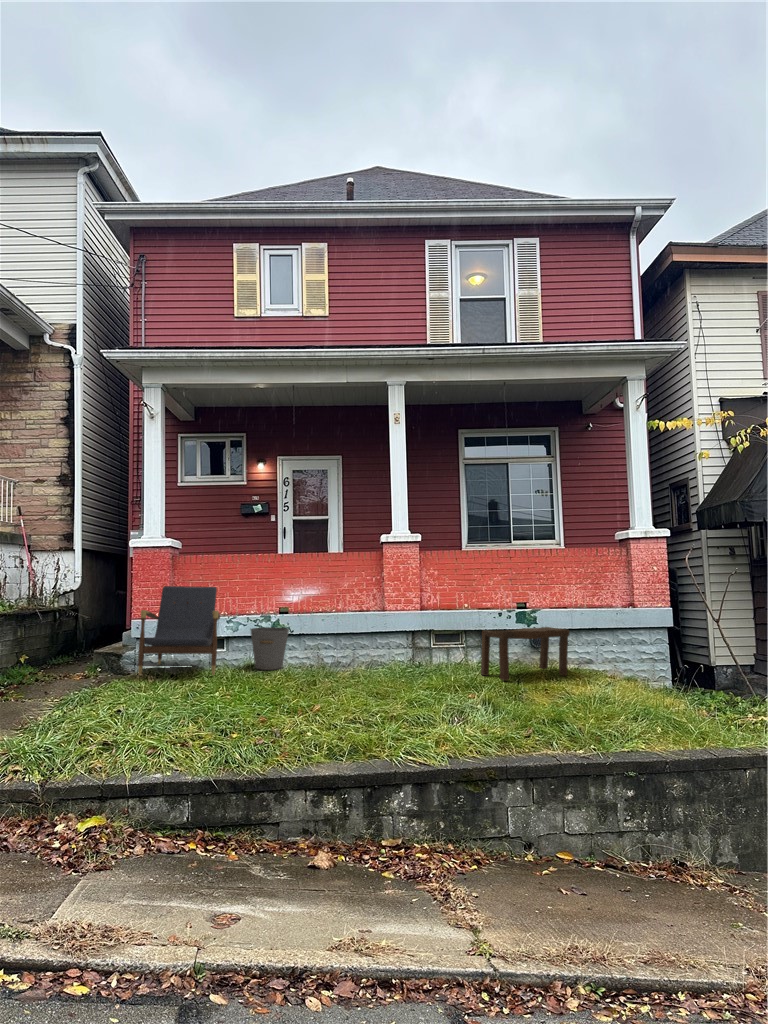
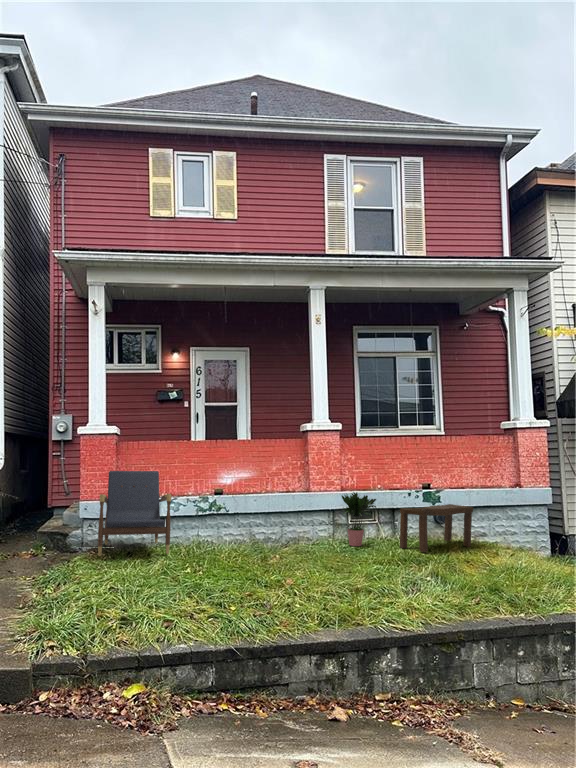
potted plant: none [414,611,457,672] -> present [342,492,376,546]
bucket: present [250,627,289,670] -> none [193,508,229,547]

